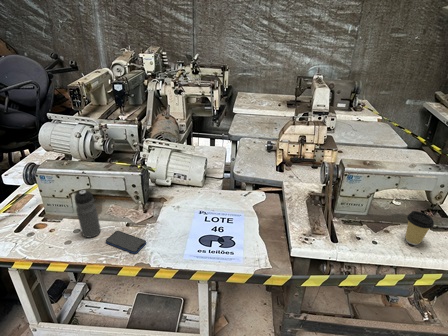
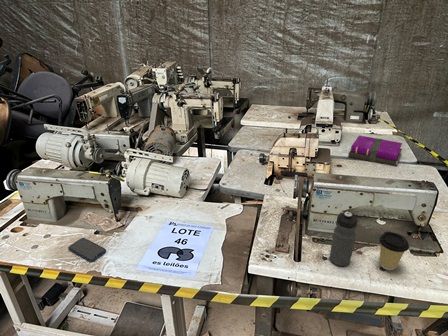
notebook: none [347,123,394,152] -> present [348,136,402,167]
water bottle: present [75,190,101,237] -> present [330,212,357,266]

